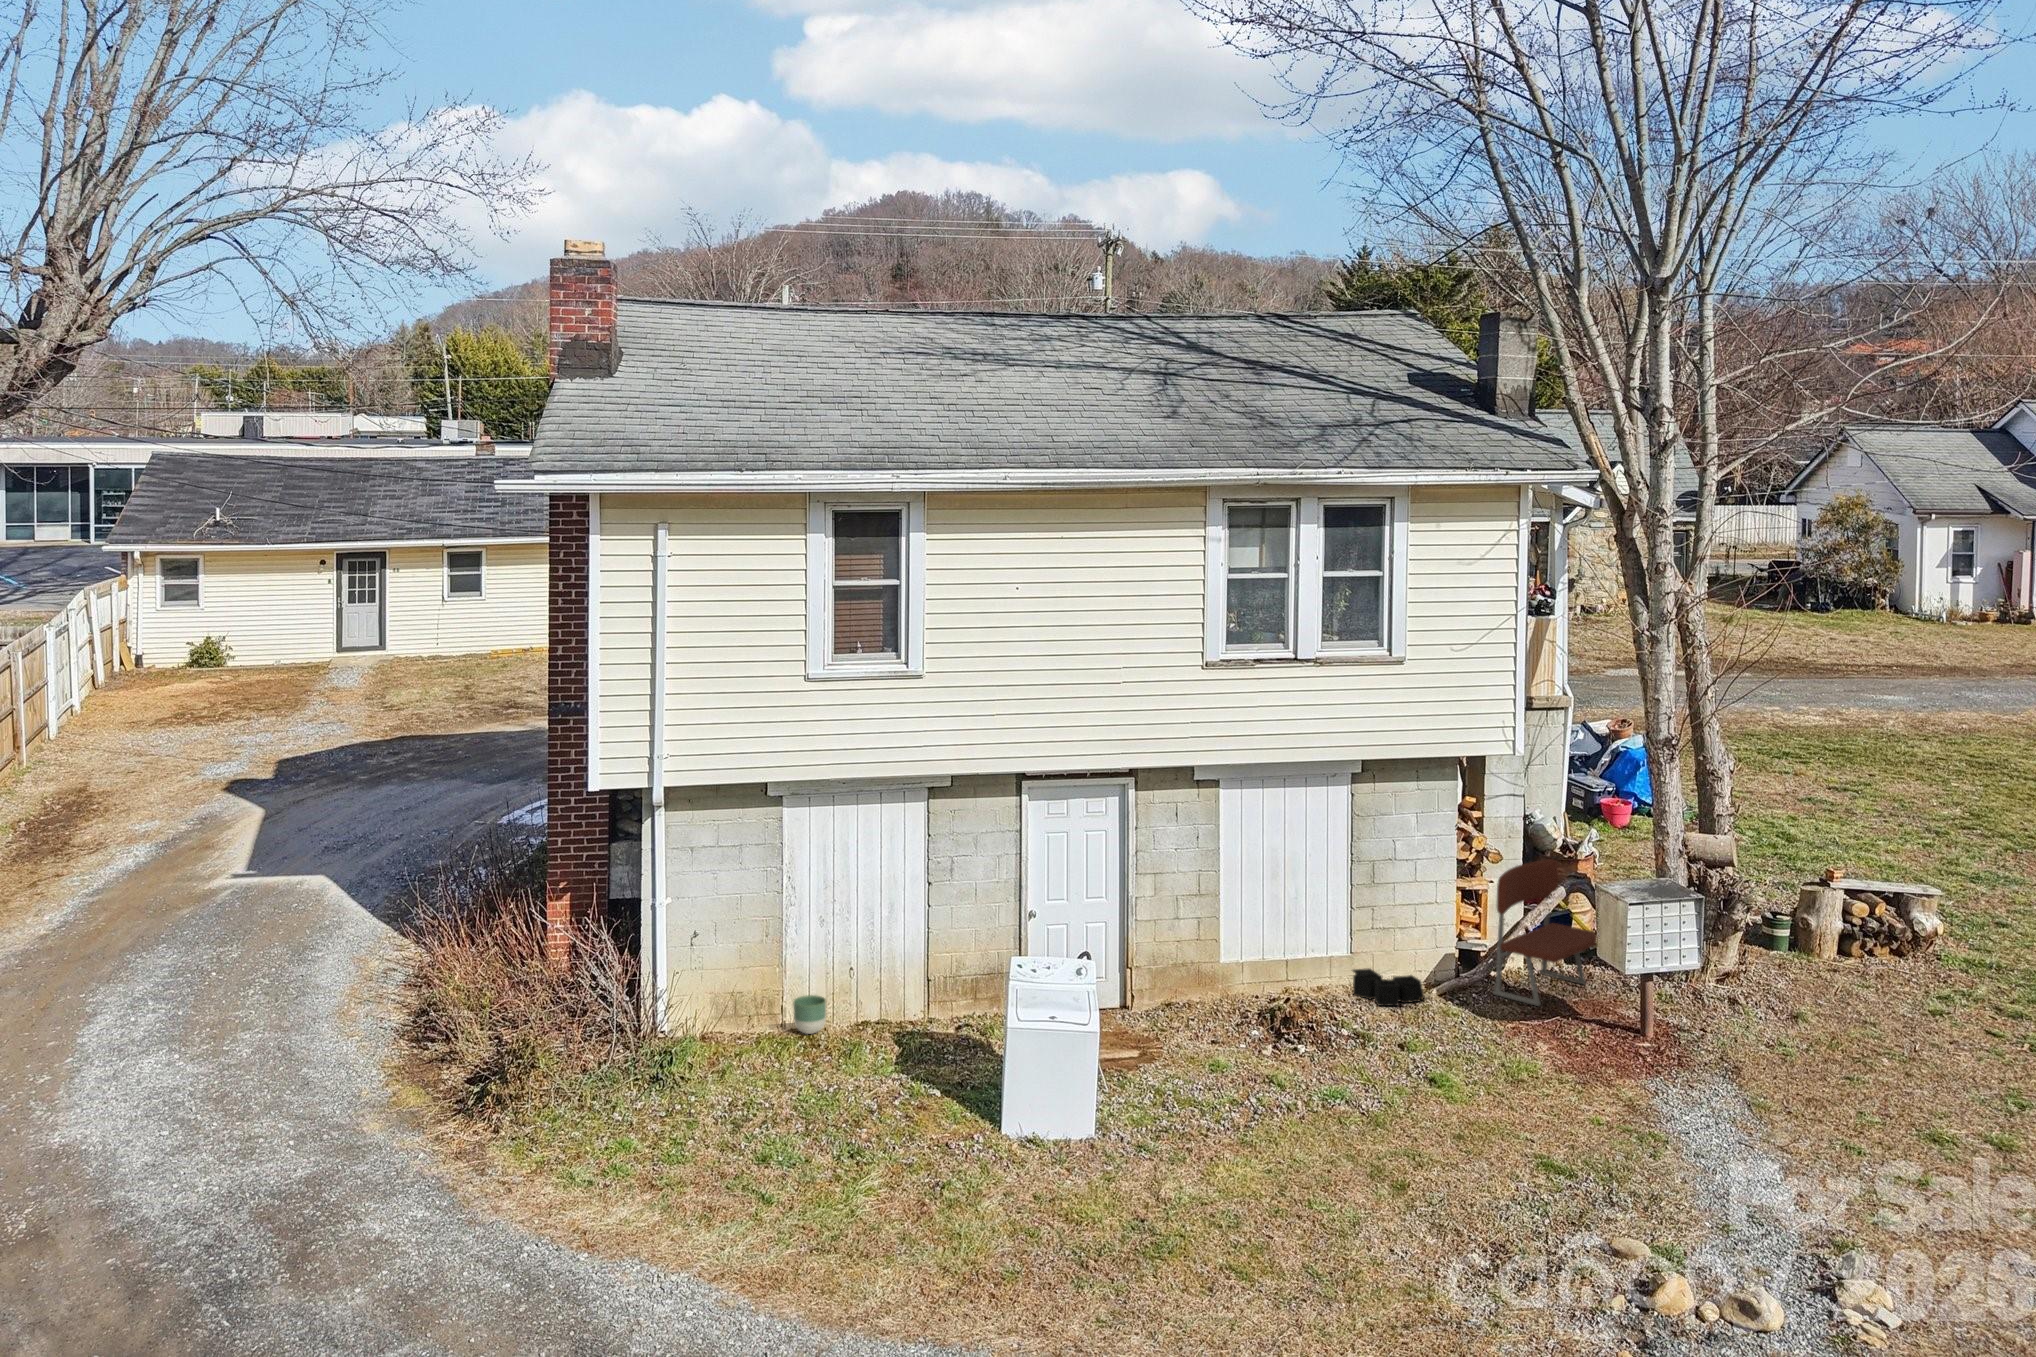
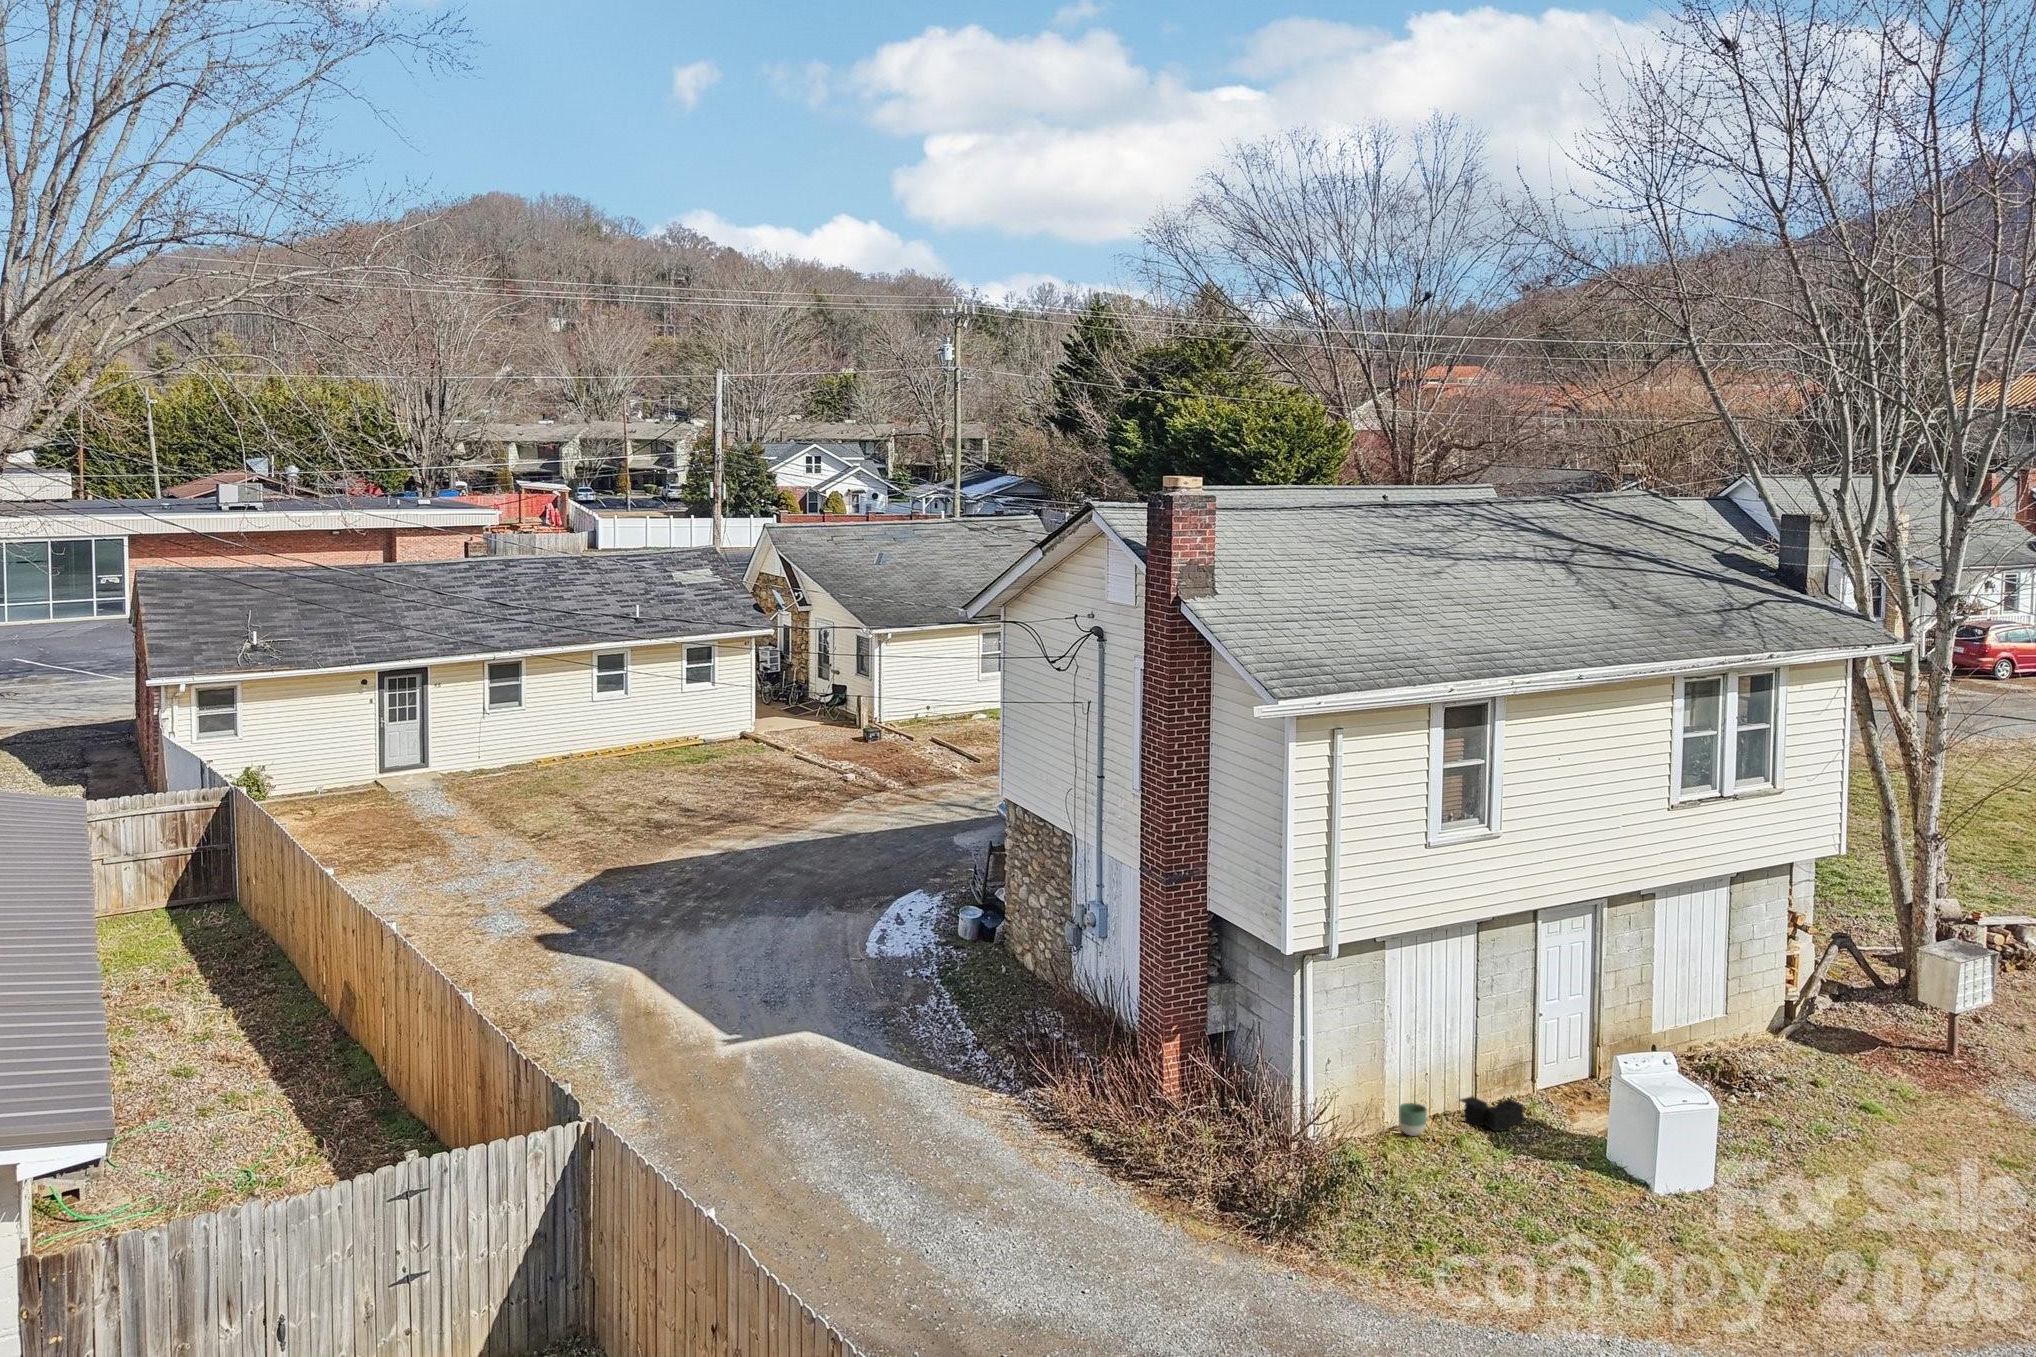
bench: present [1493,859,1596,1006] -> none [1849,937,1916,1055]
storage bin: present [1353,969,1425,1006] -> present [1460,1097,1524,1131]

